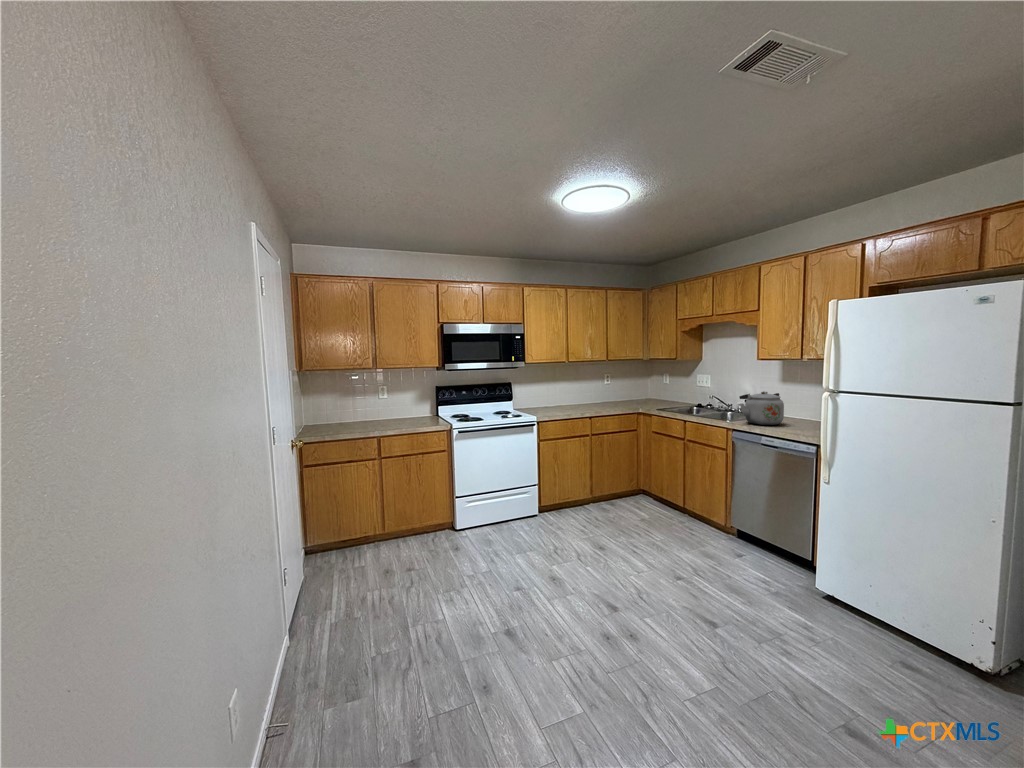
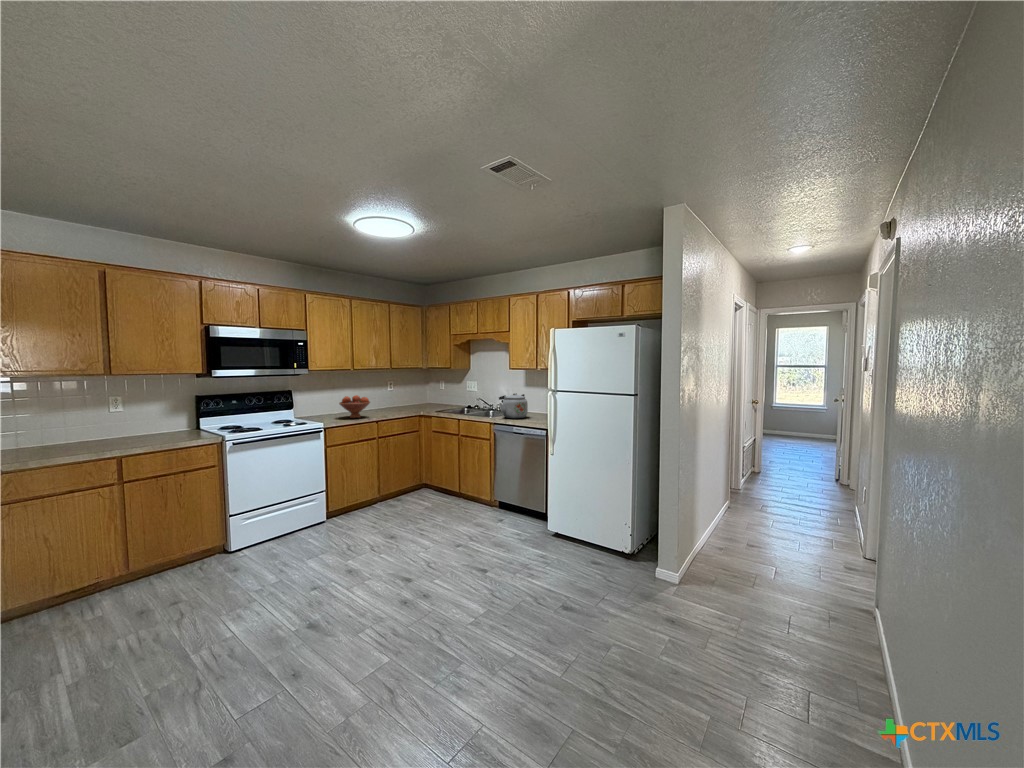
fruit bowl: none [553,389,584,412] -> present [339,395,370,418]

